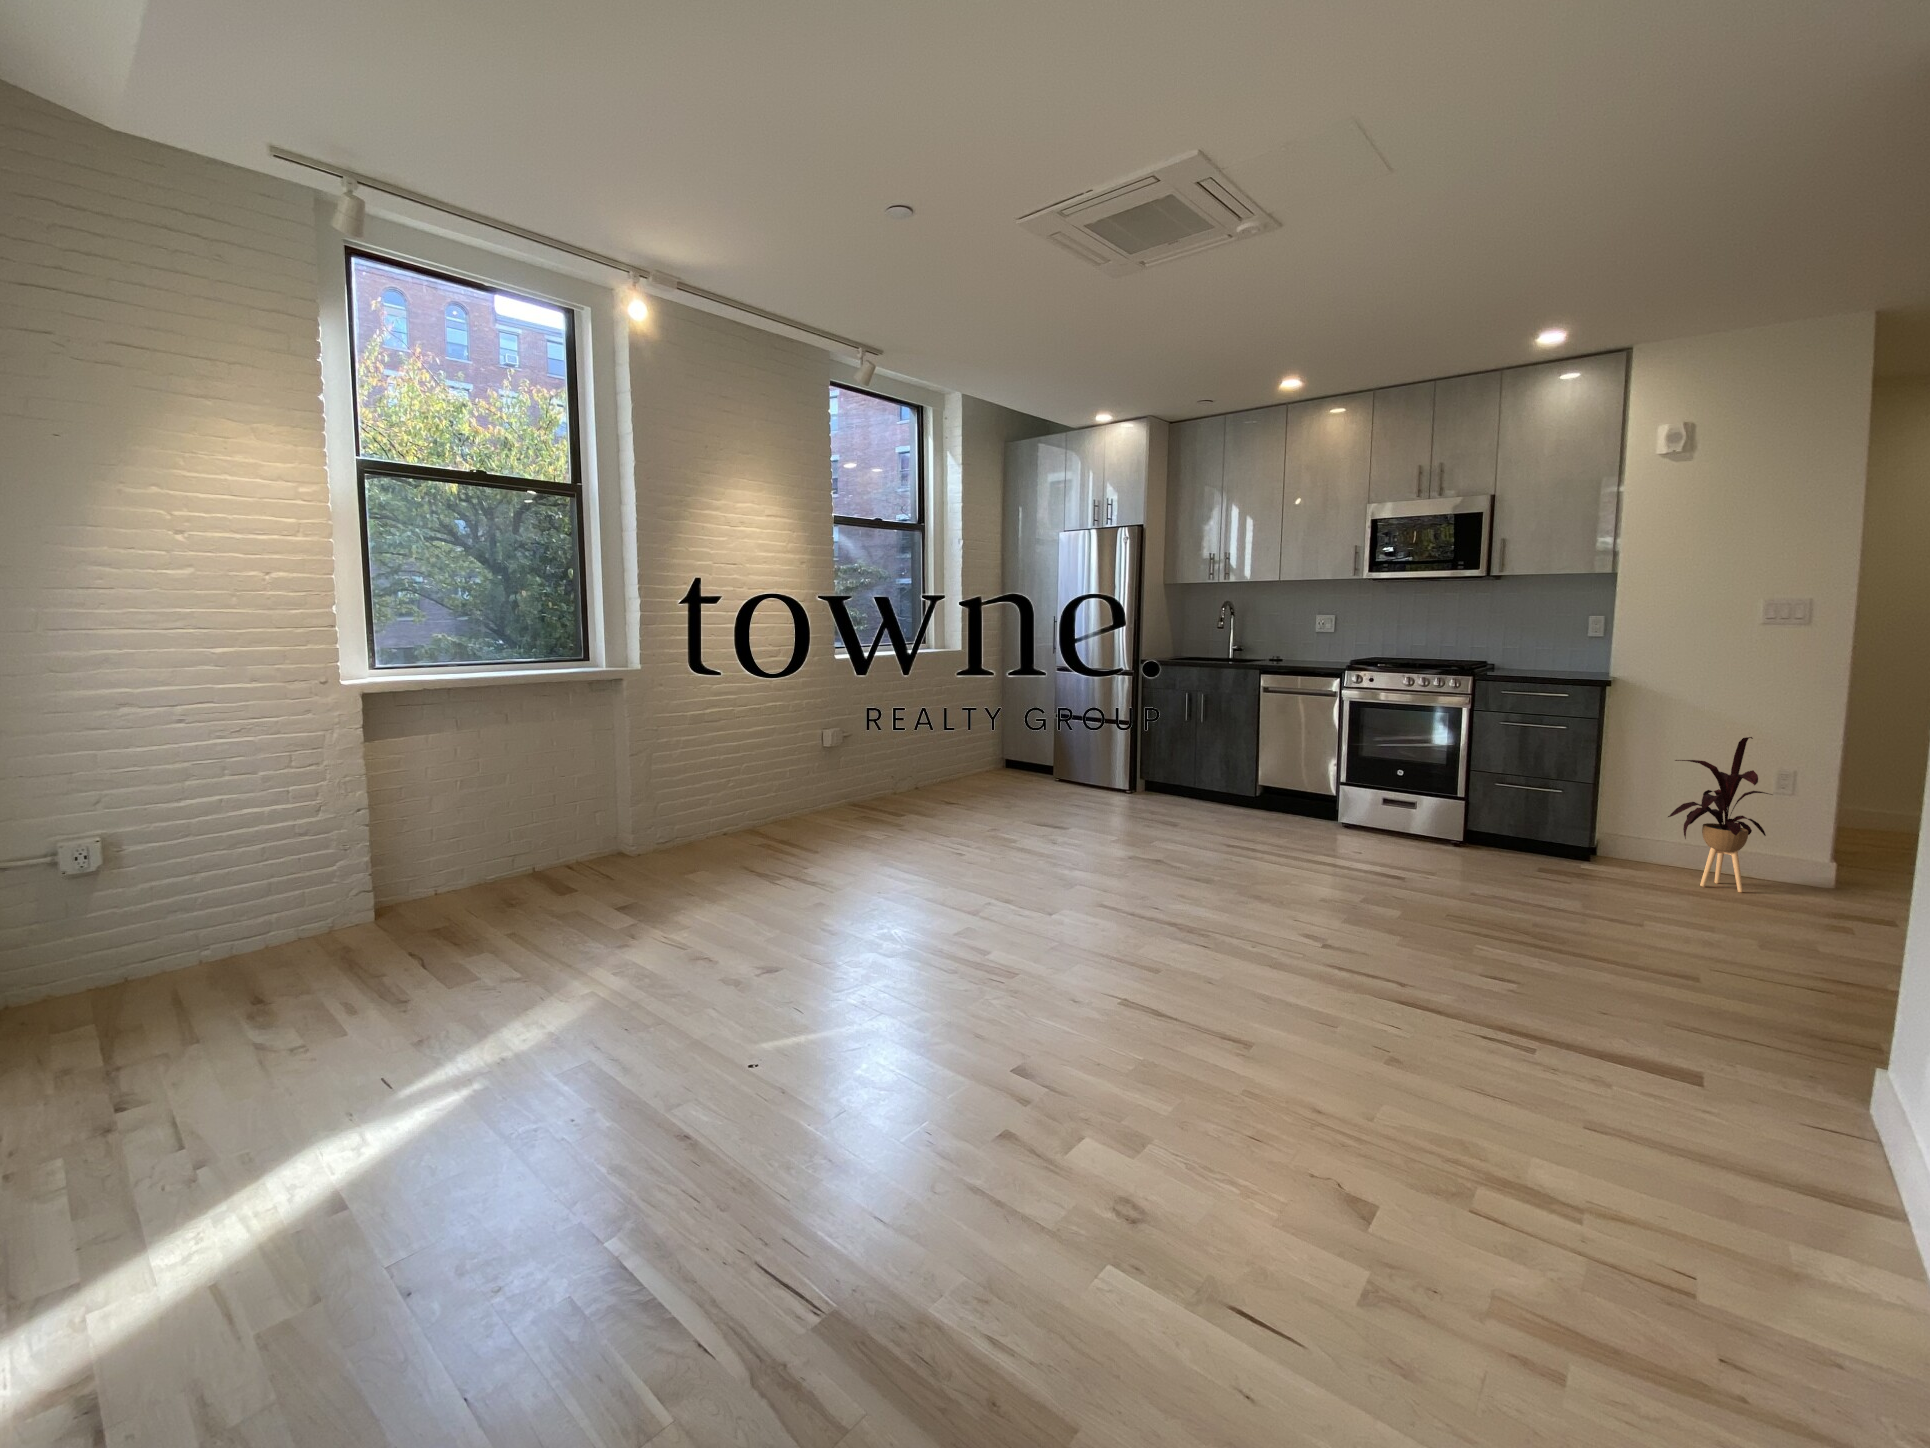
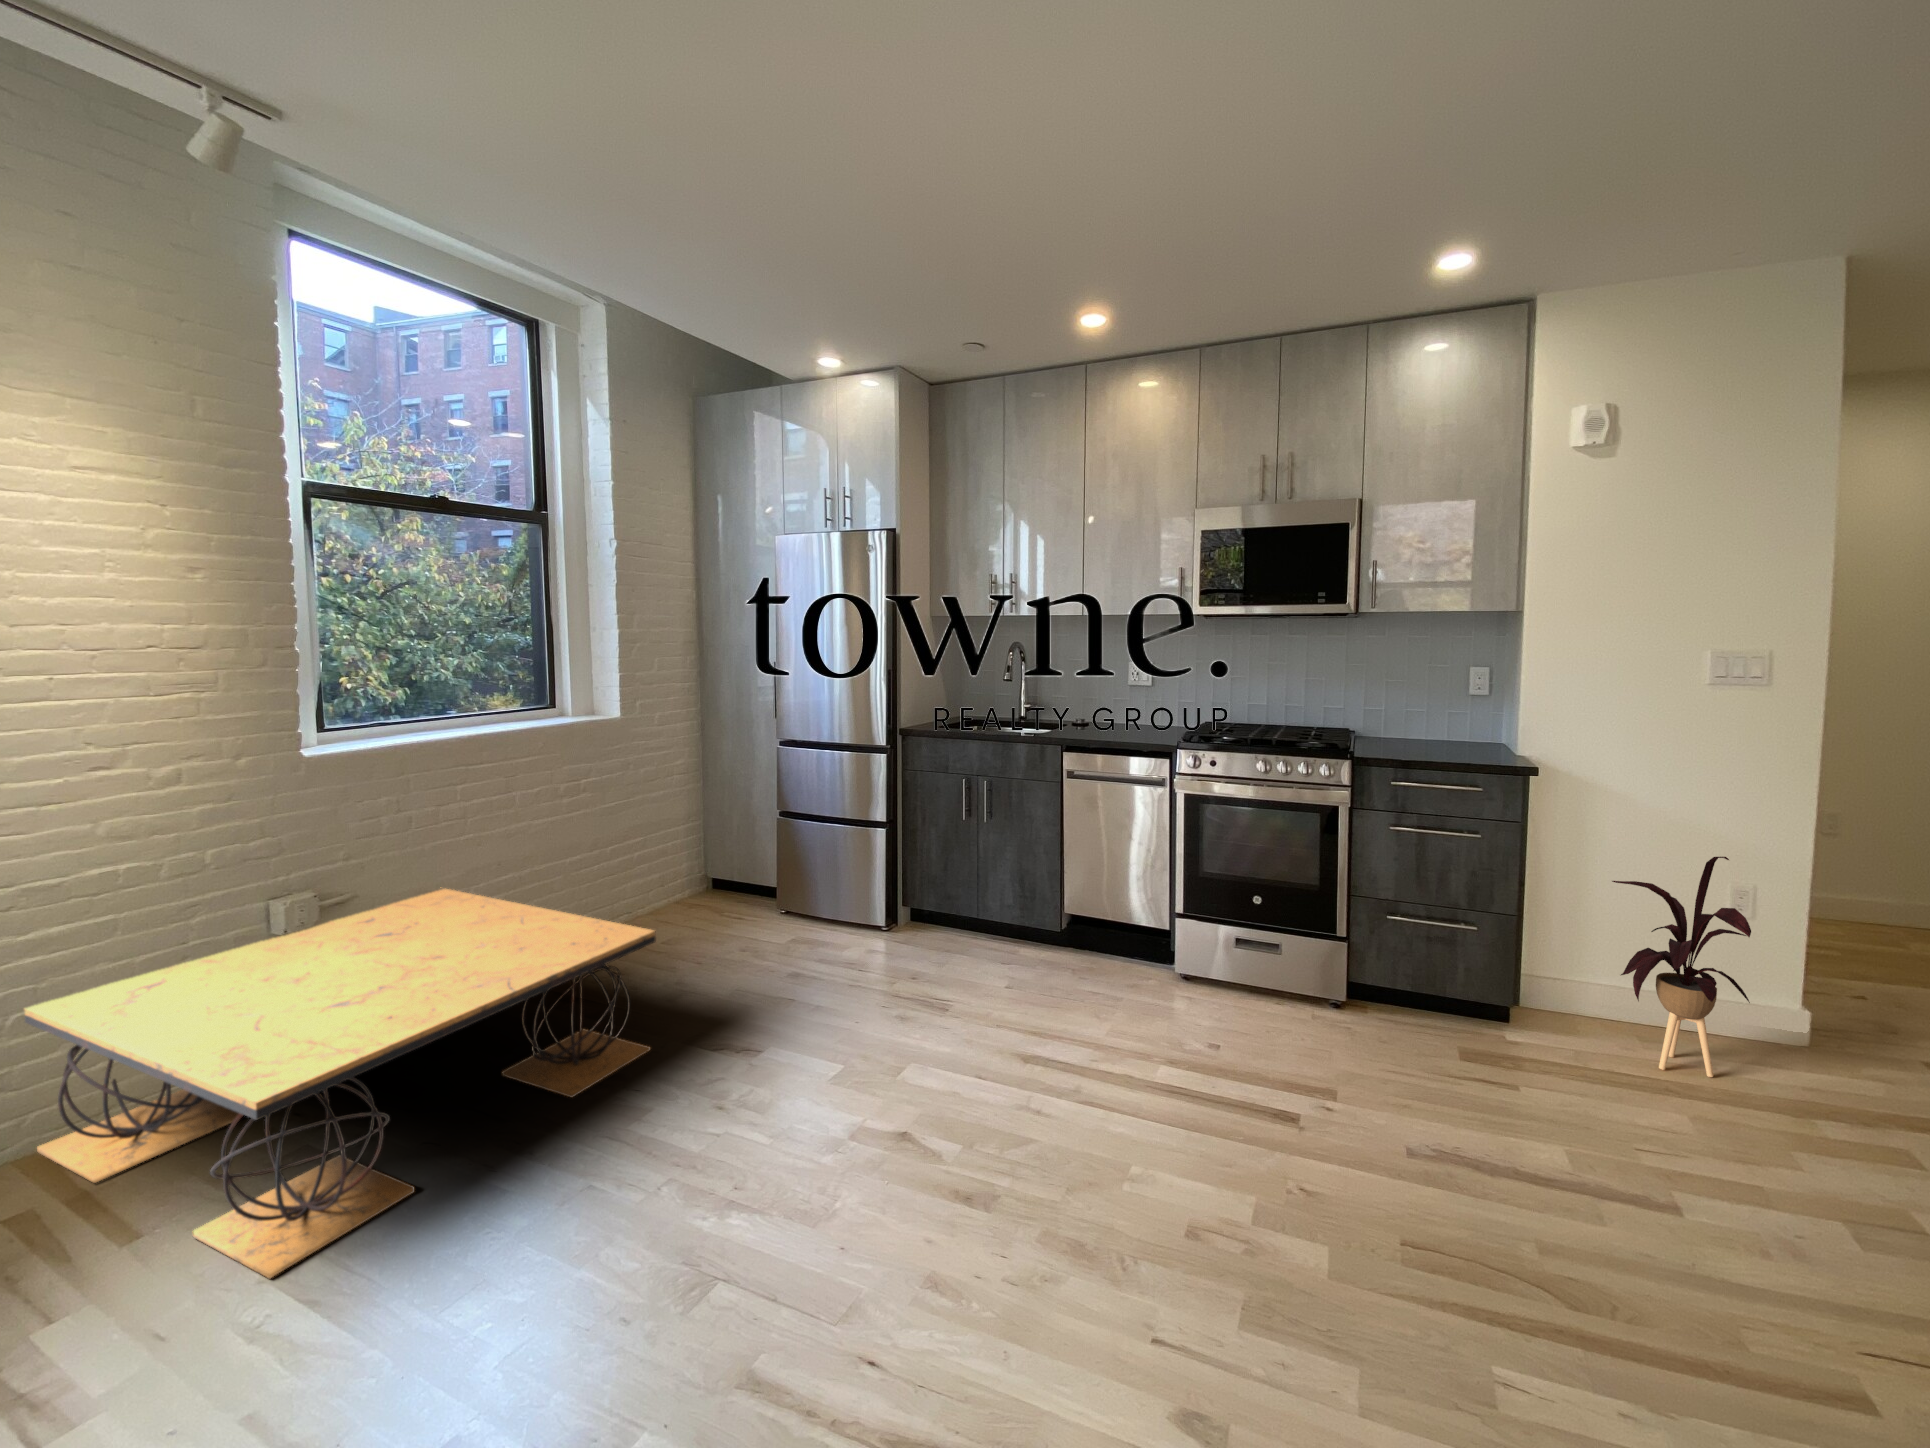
coffee table: none [745,737,1014,867] -> present [24,889,656,1278]

